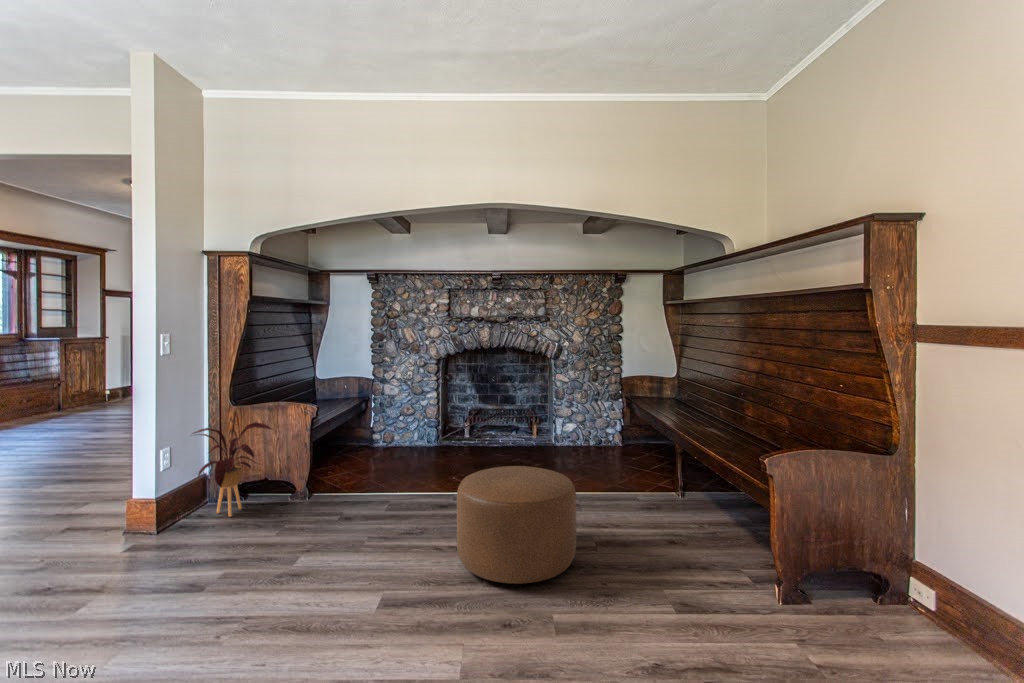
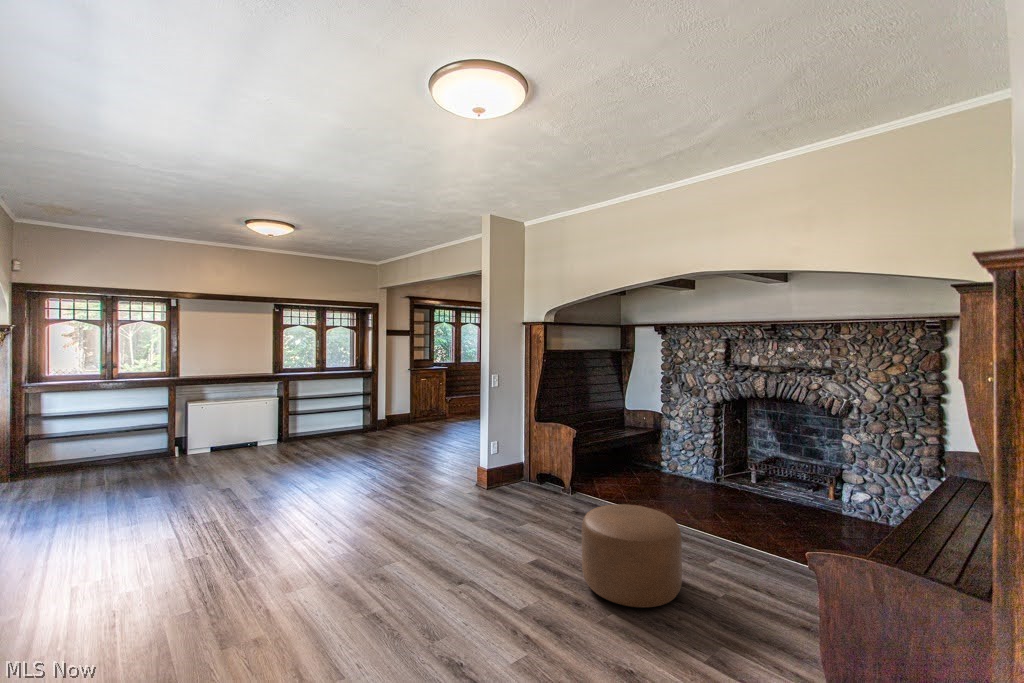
house plant: present [193,402,272,517] -> none [506,421,547,490]

